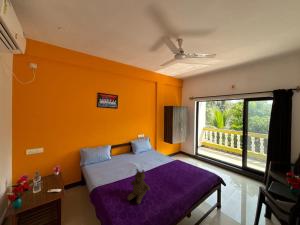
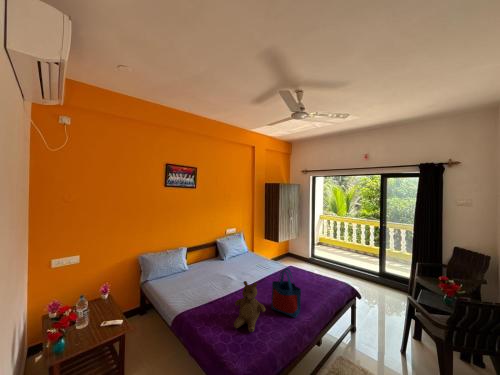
tote bag: none [157,161,176,196] -> present [271,268,301,318]

